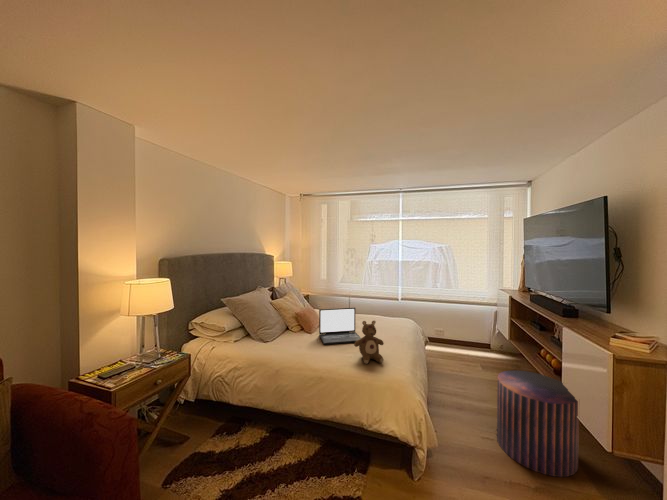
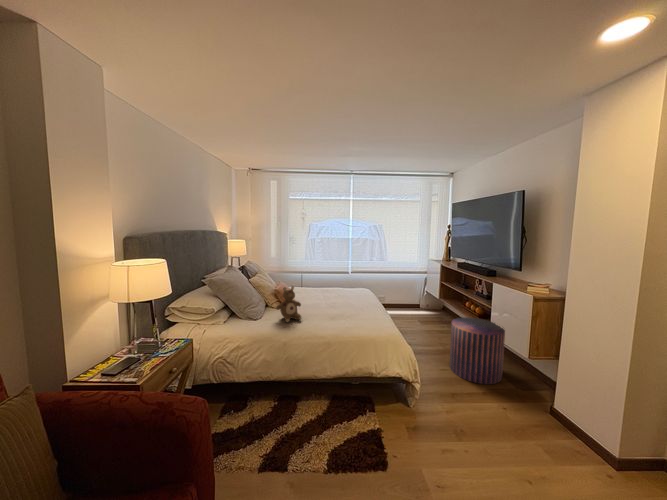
laptop: present [319,308,361,345] -> none [303,280,346,316]
stuffed bear: present [354,321,384,364] -> present [276,286,302,322]

